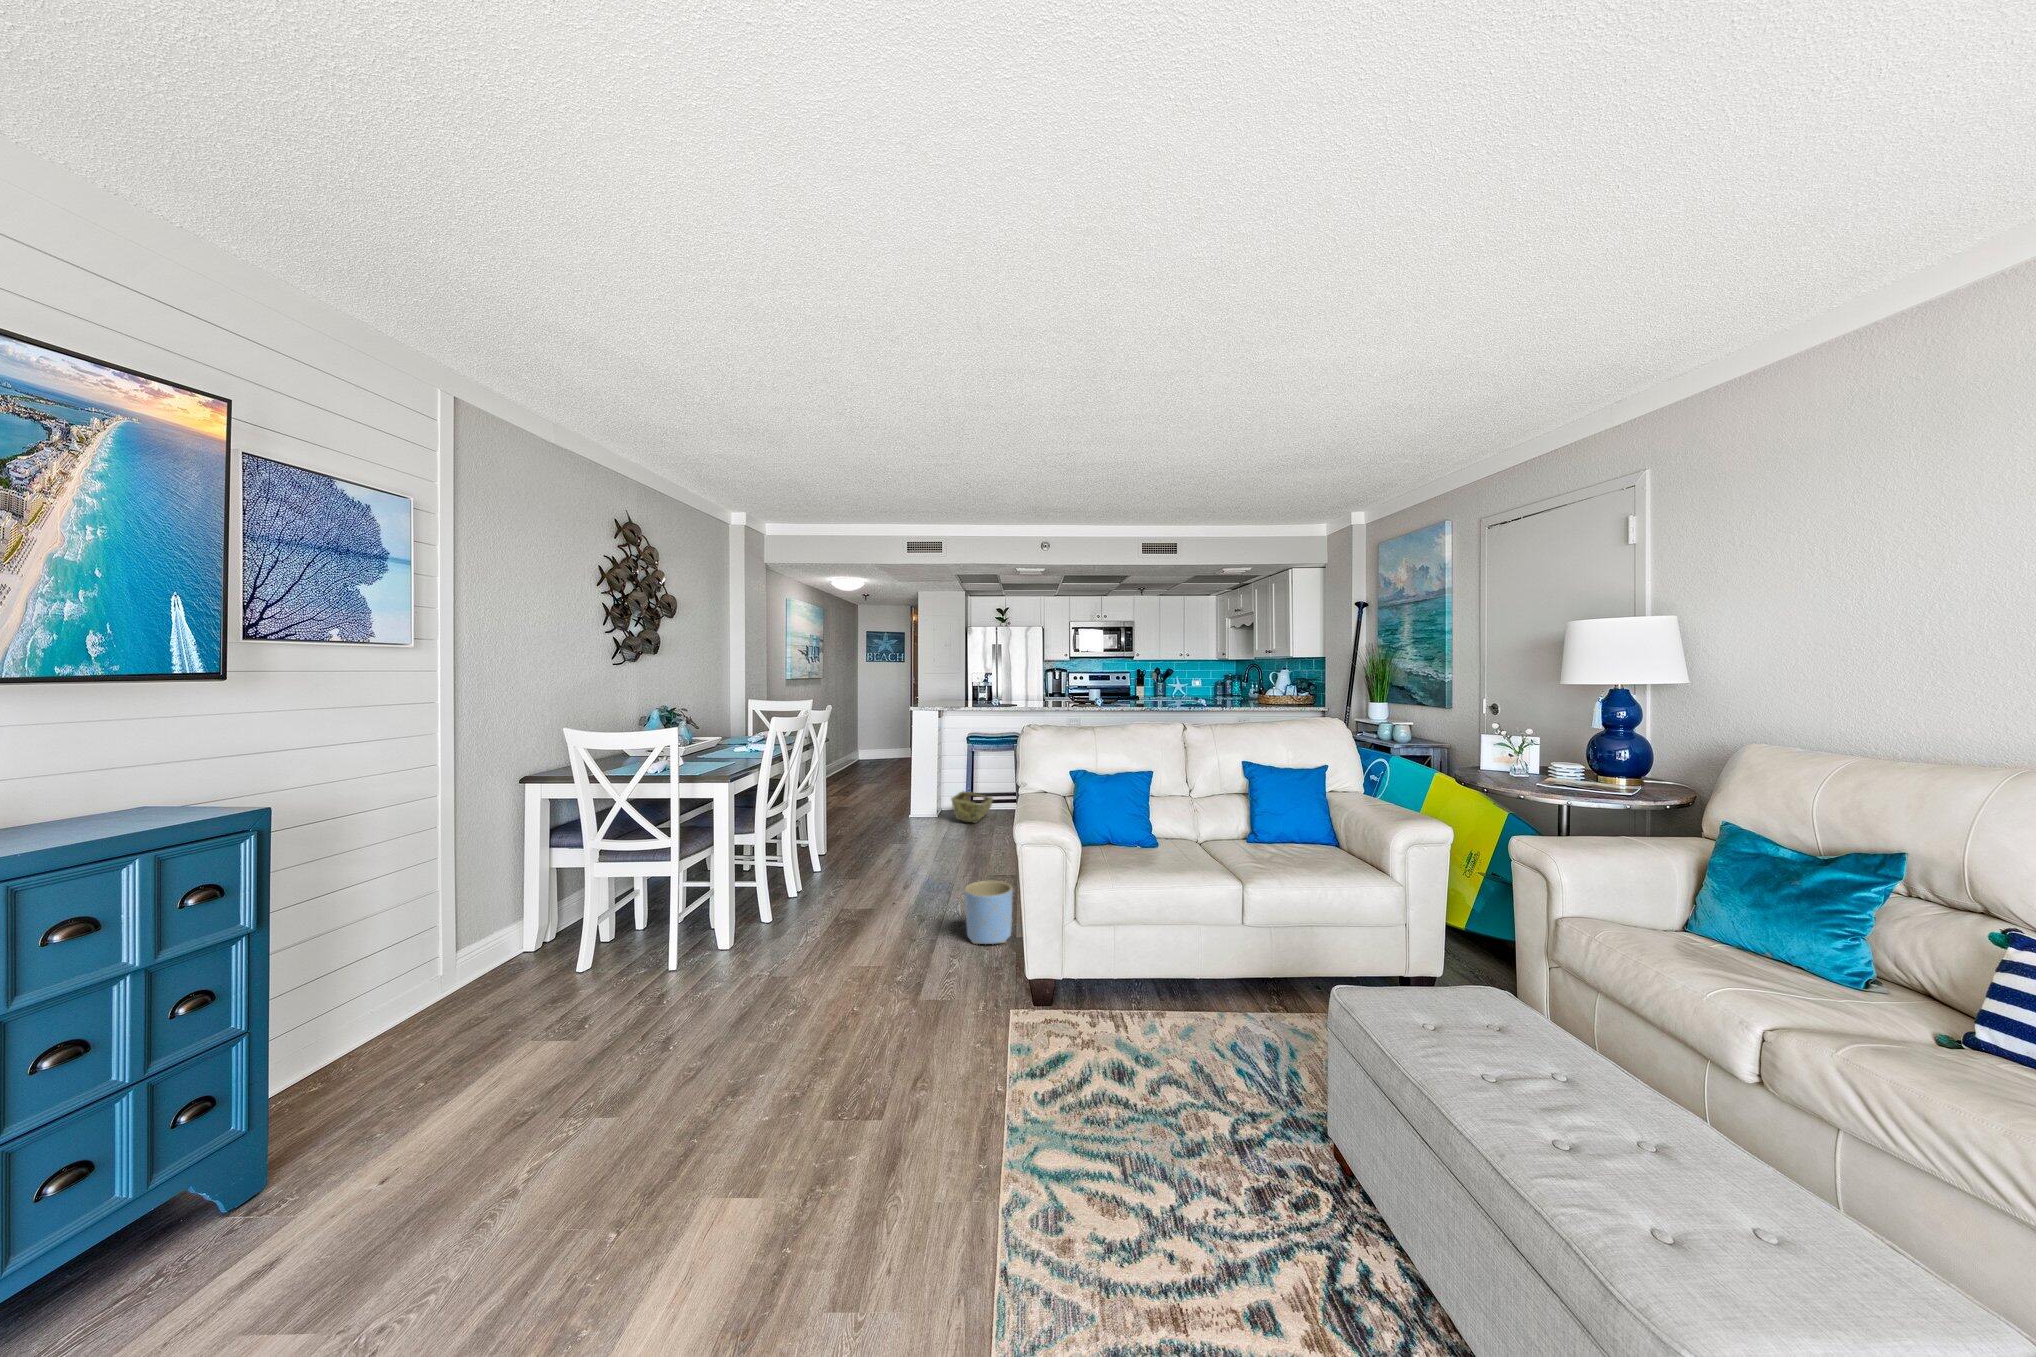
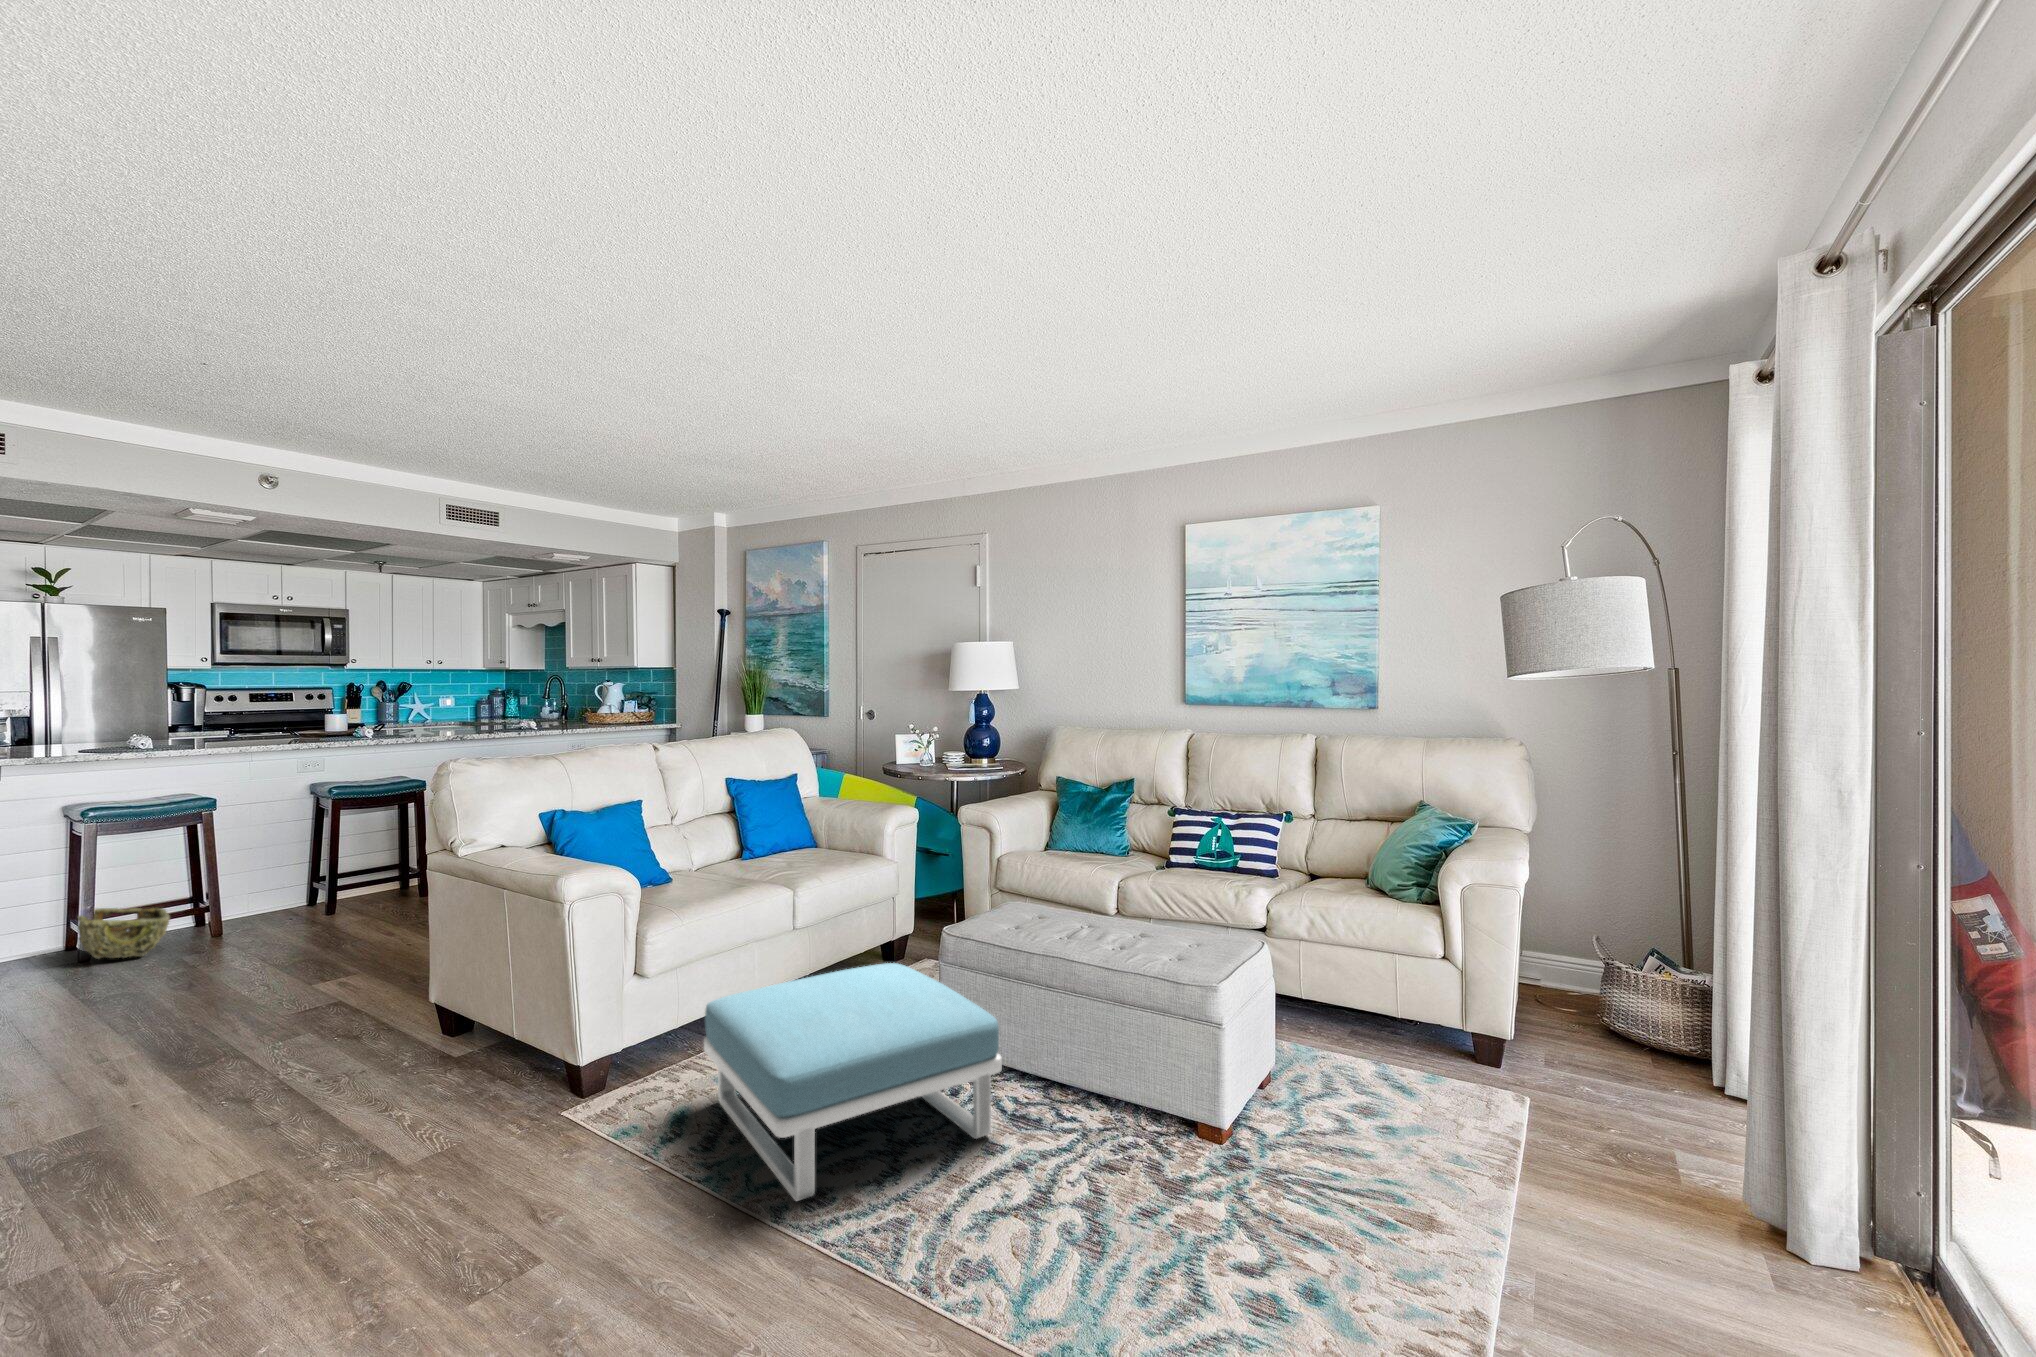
planter: present [965,881,1013,944] -> none [371,980,455,1077]
footstool: none [1014,974,1302,1285] -> present [704,963,1002,1201]

